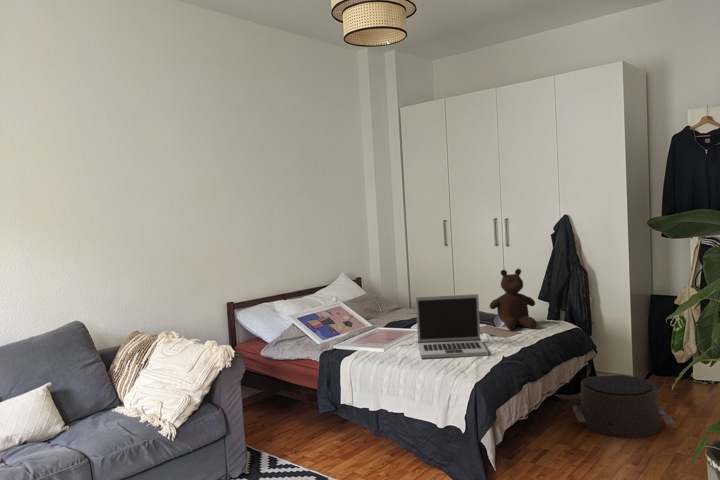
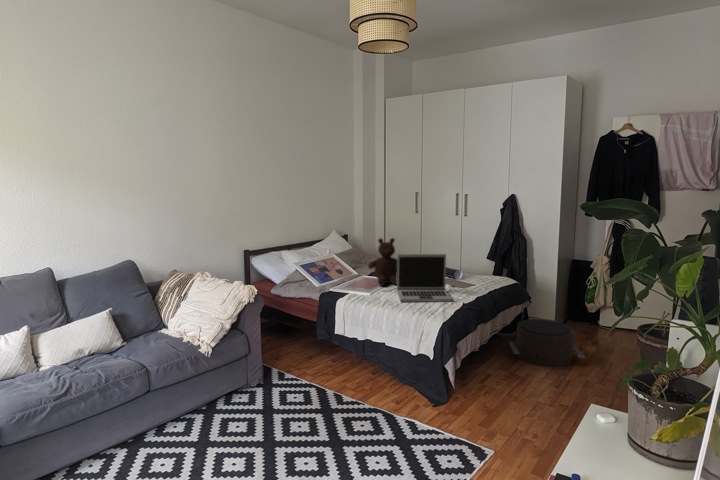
teddy bear: present [490,269,536,330] -> present [368,238,398,286]

